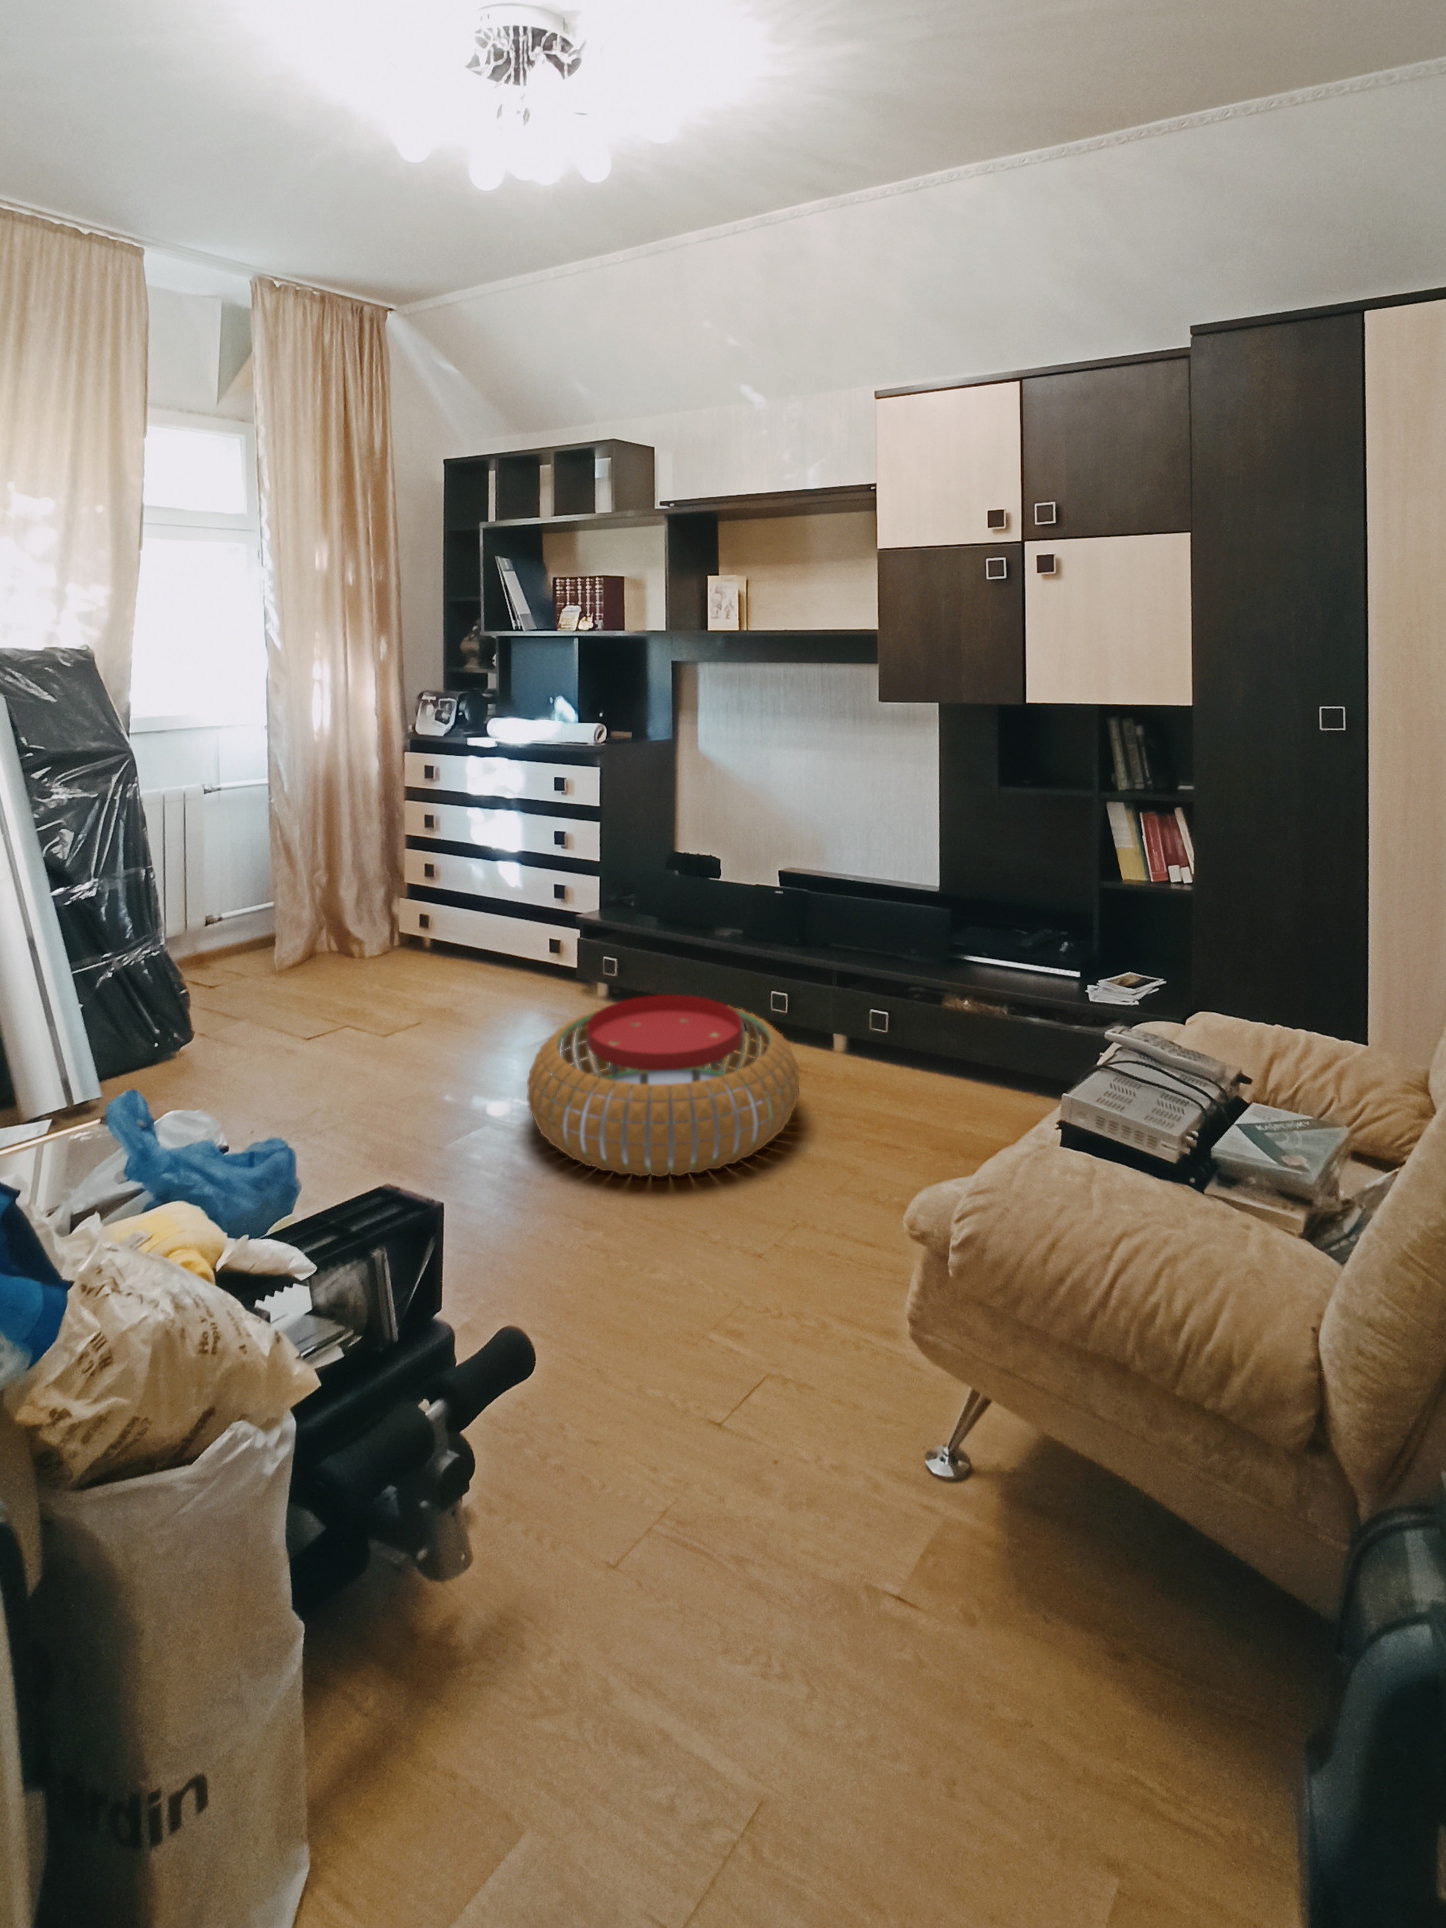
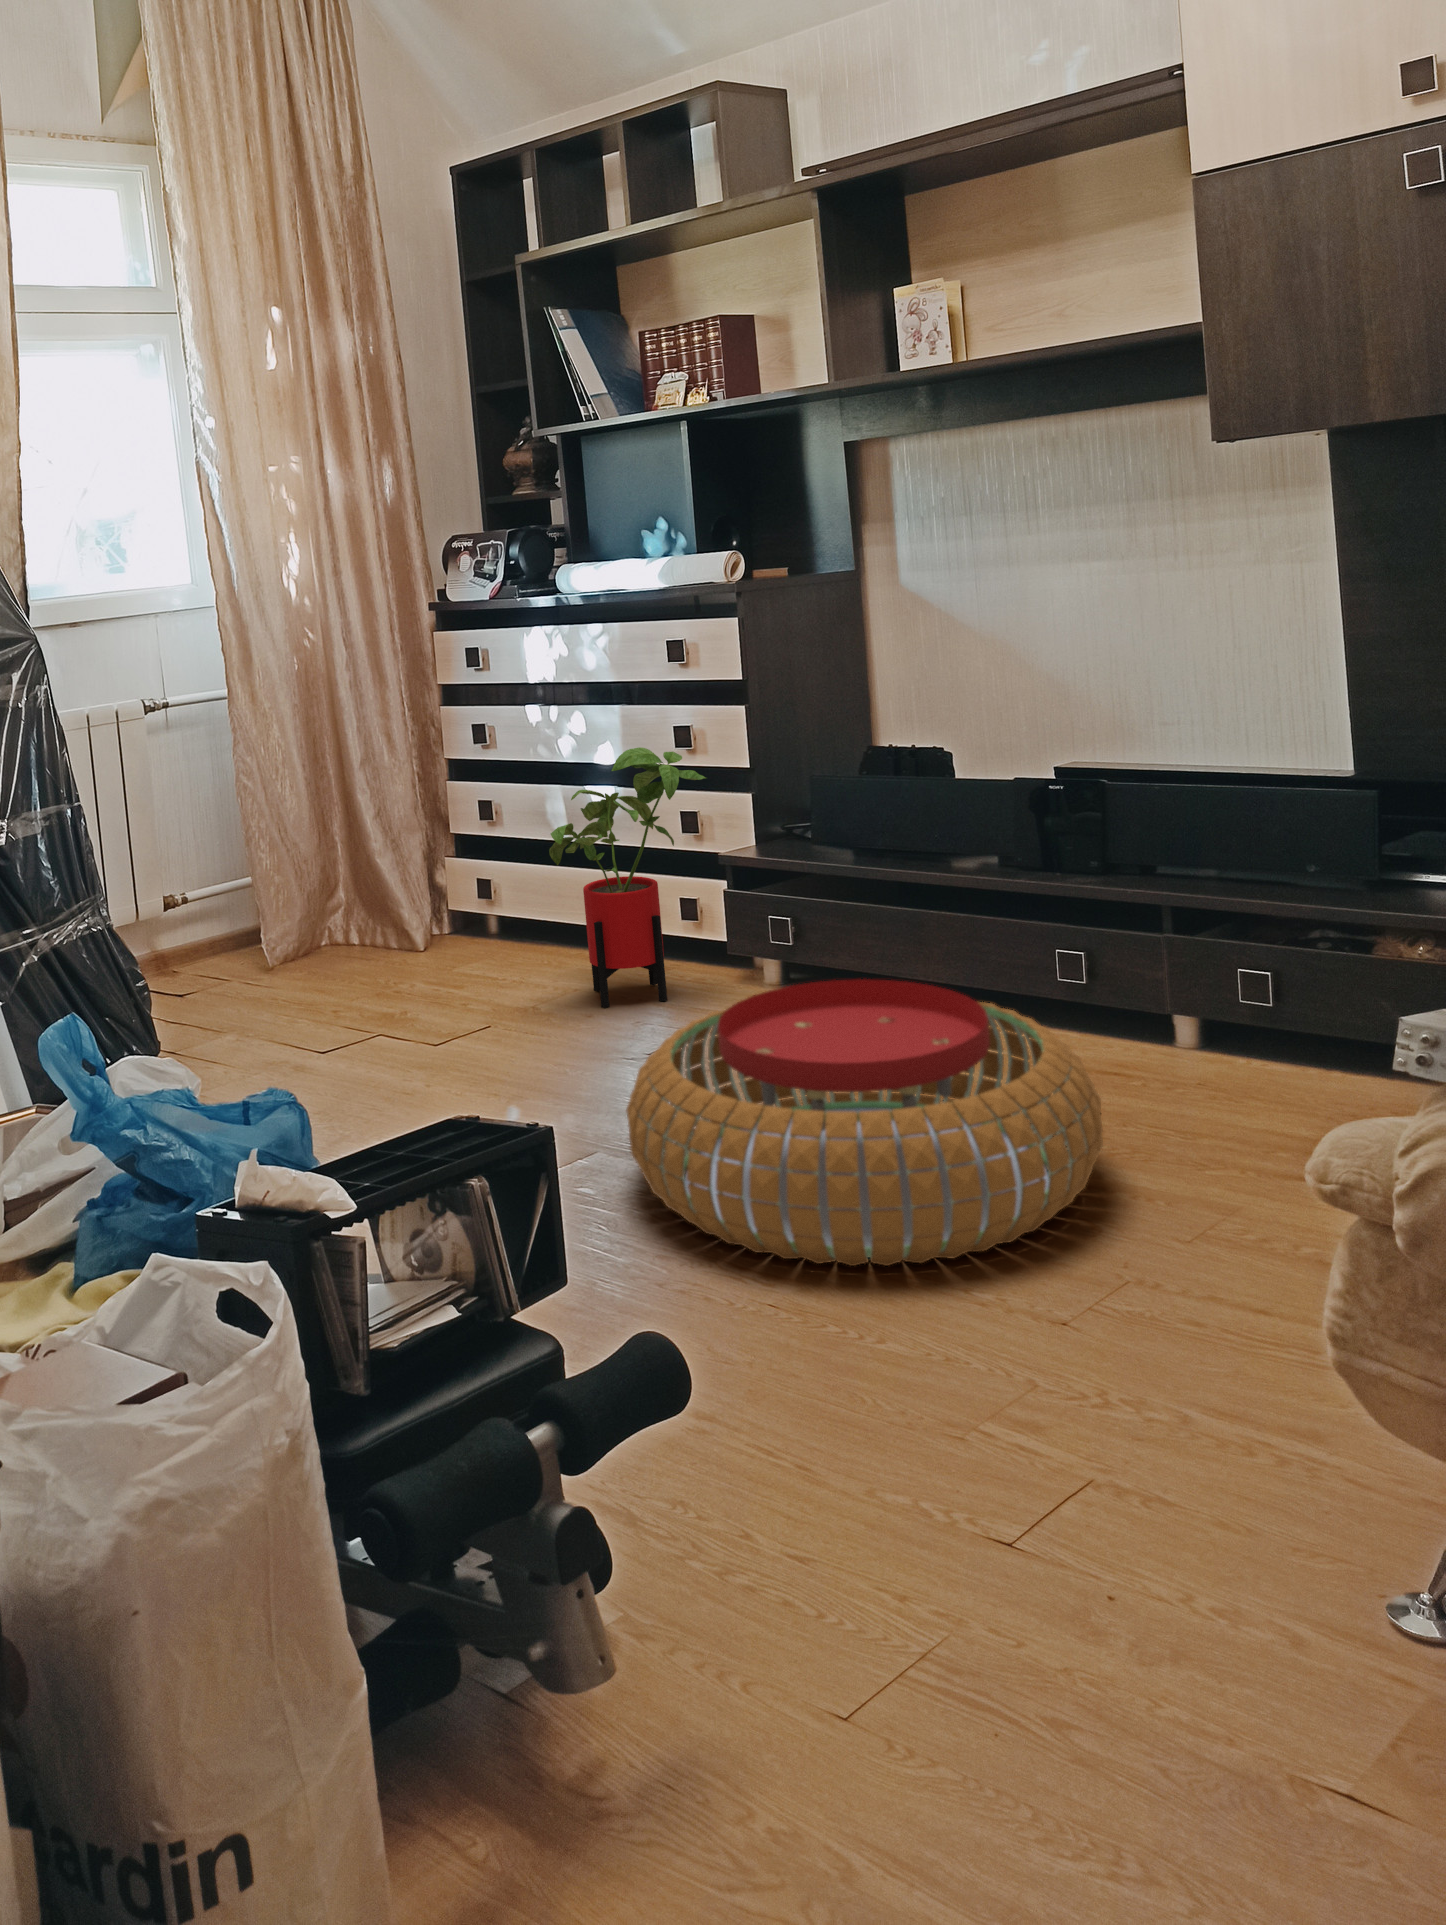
house plant: none [478,840,579,1002] -> present [549,747,706,1008]

